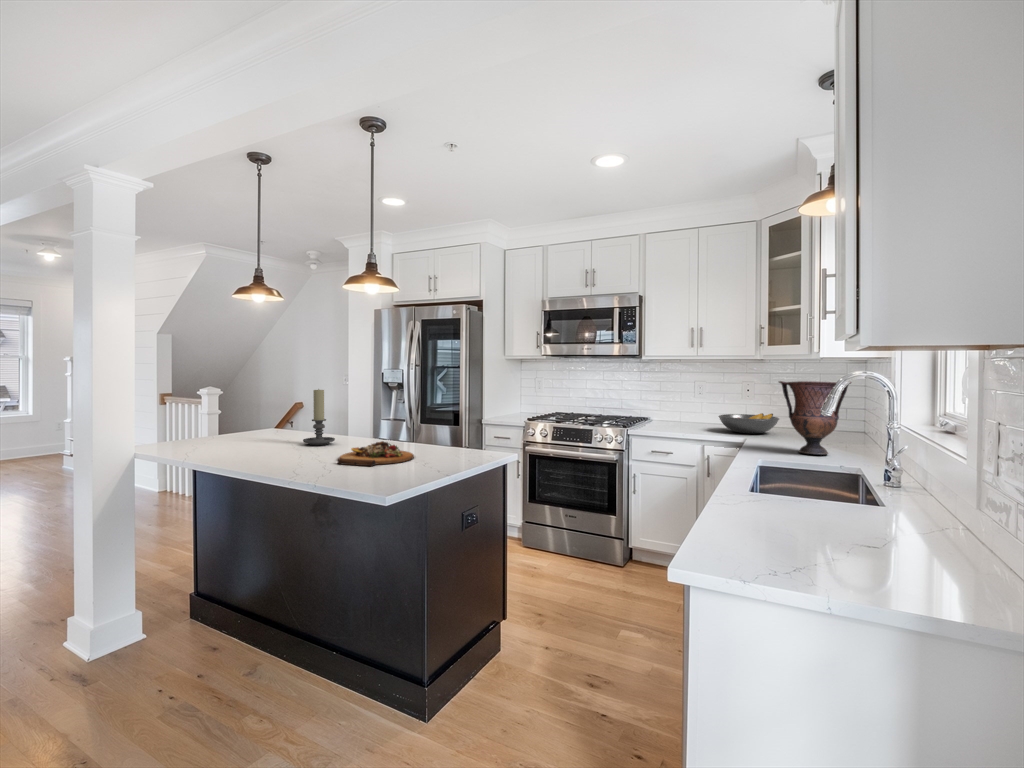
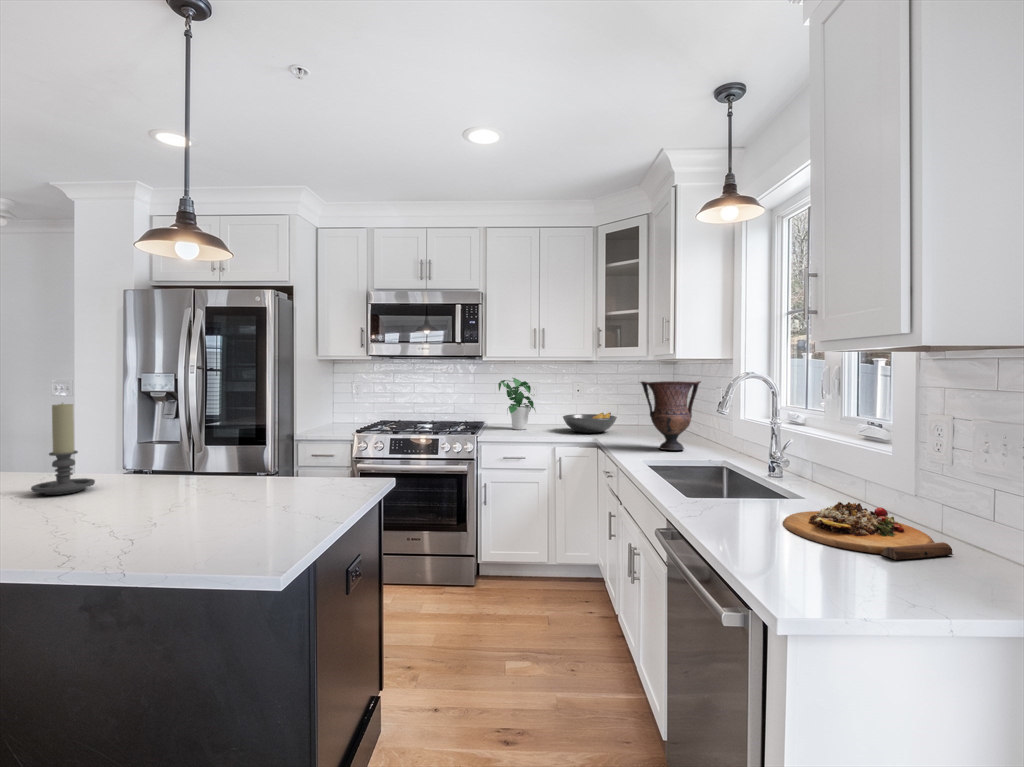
potted plant: none [656,375,693,427] -> present [498,378,535,430]
cutting board: present [338,441,414,466] -> present [783,502,953,560]

